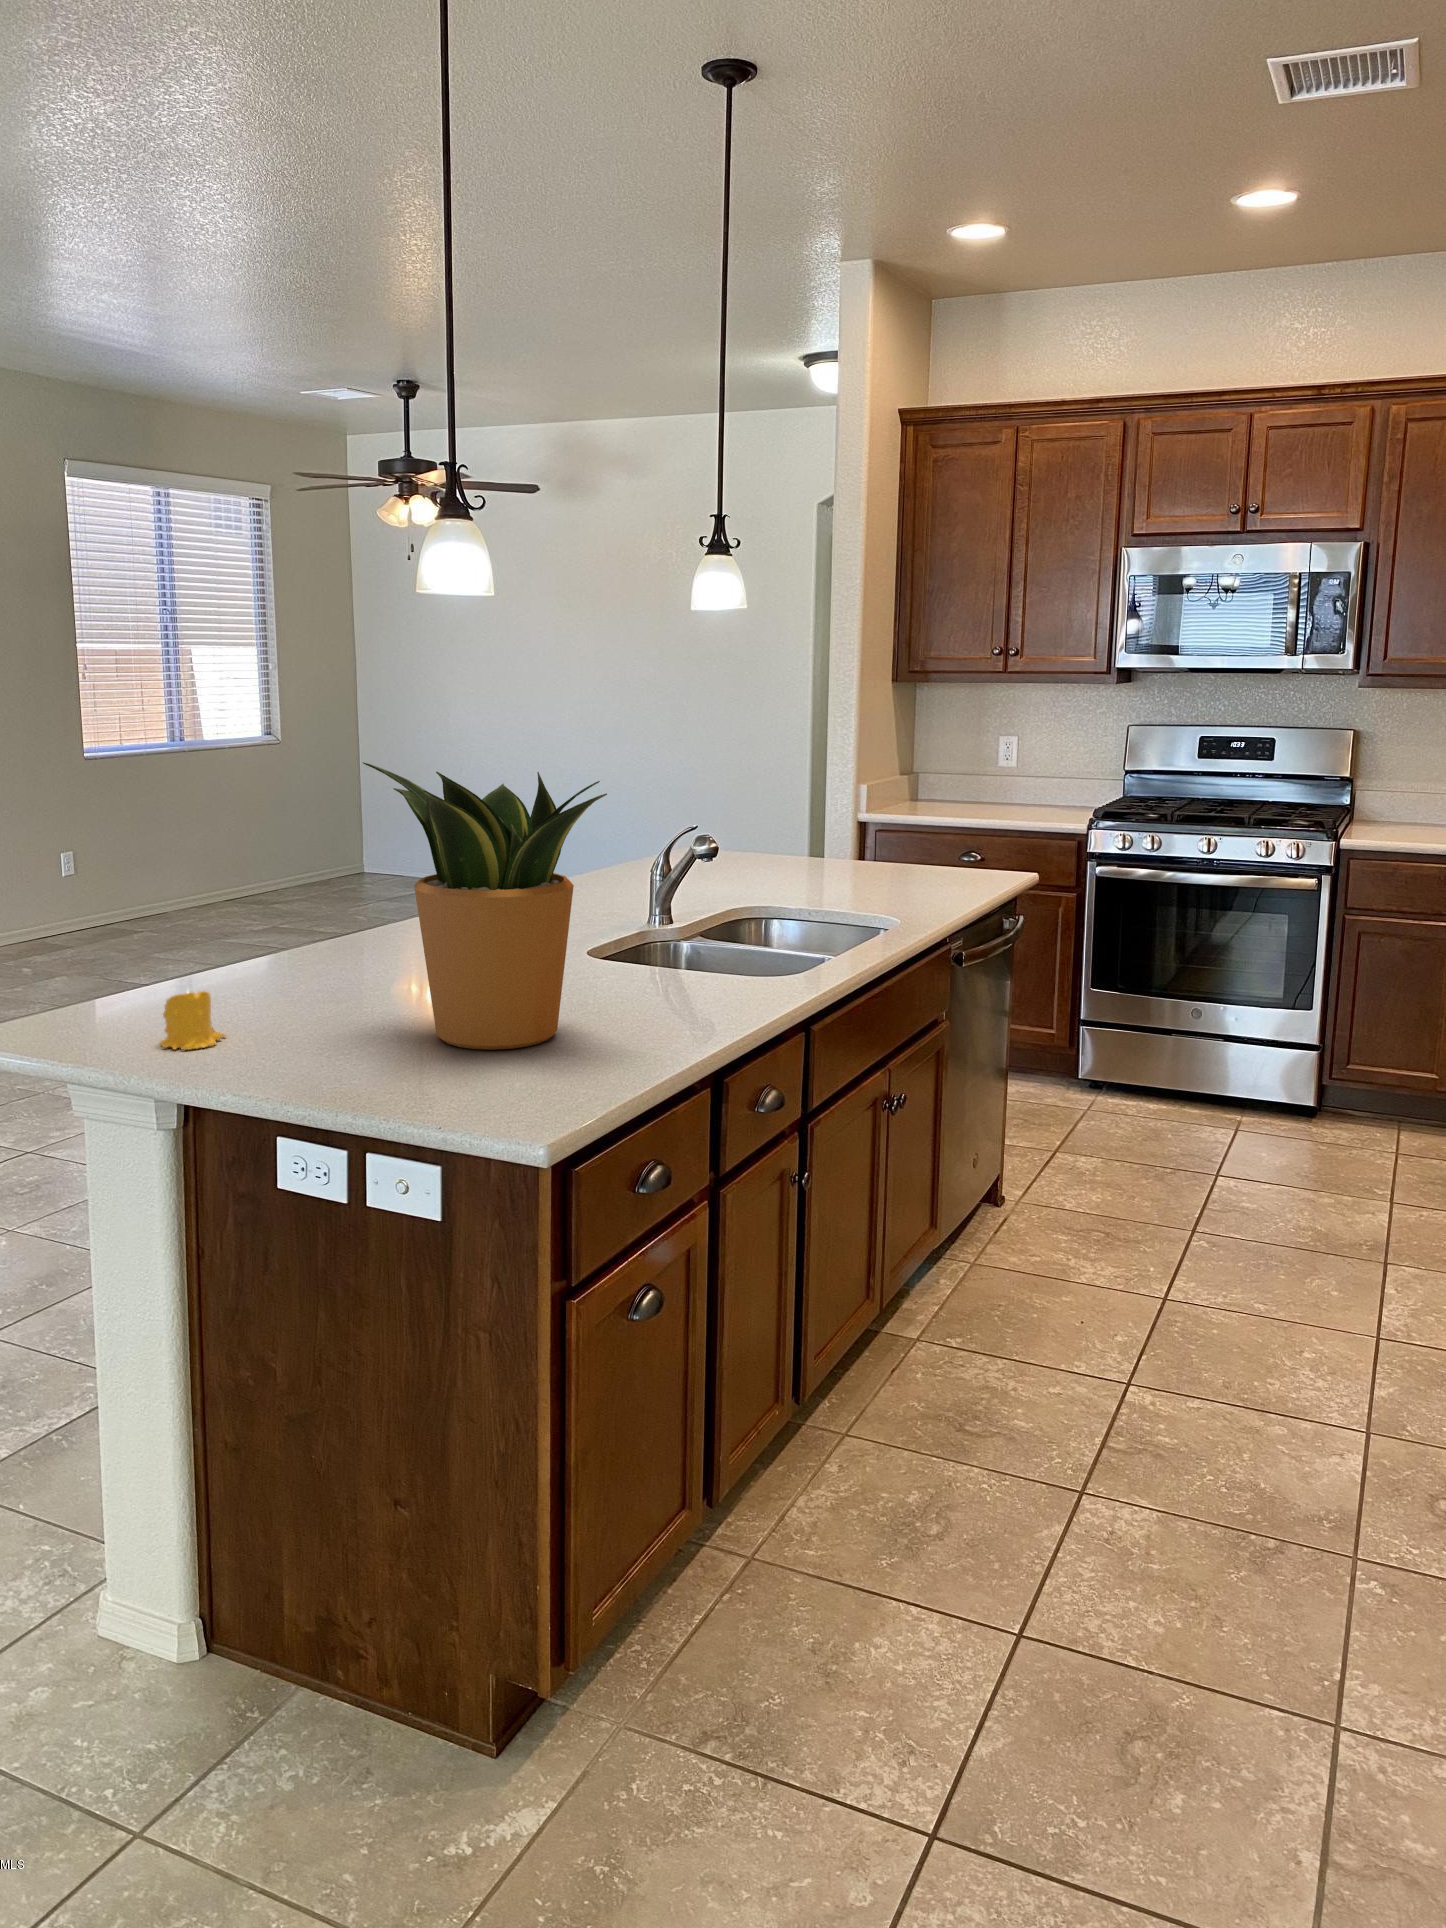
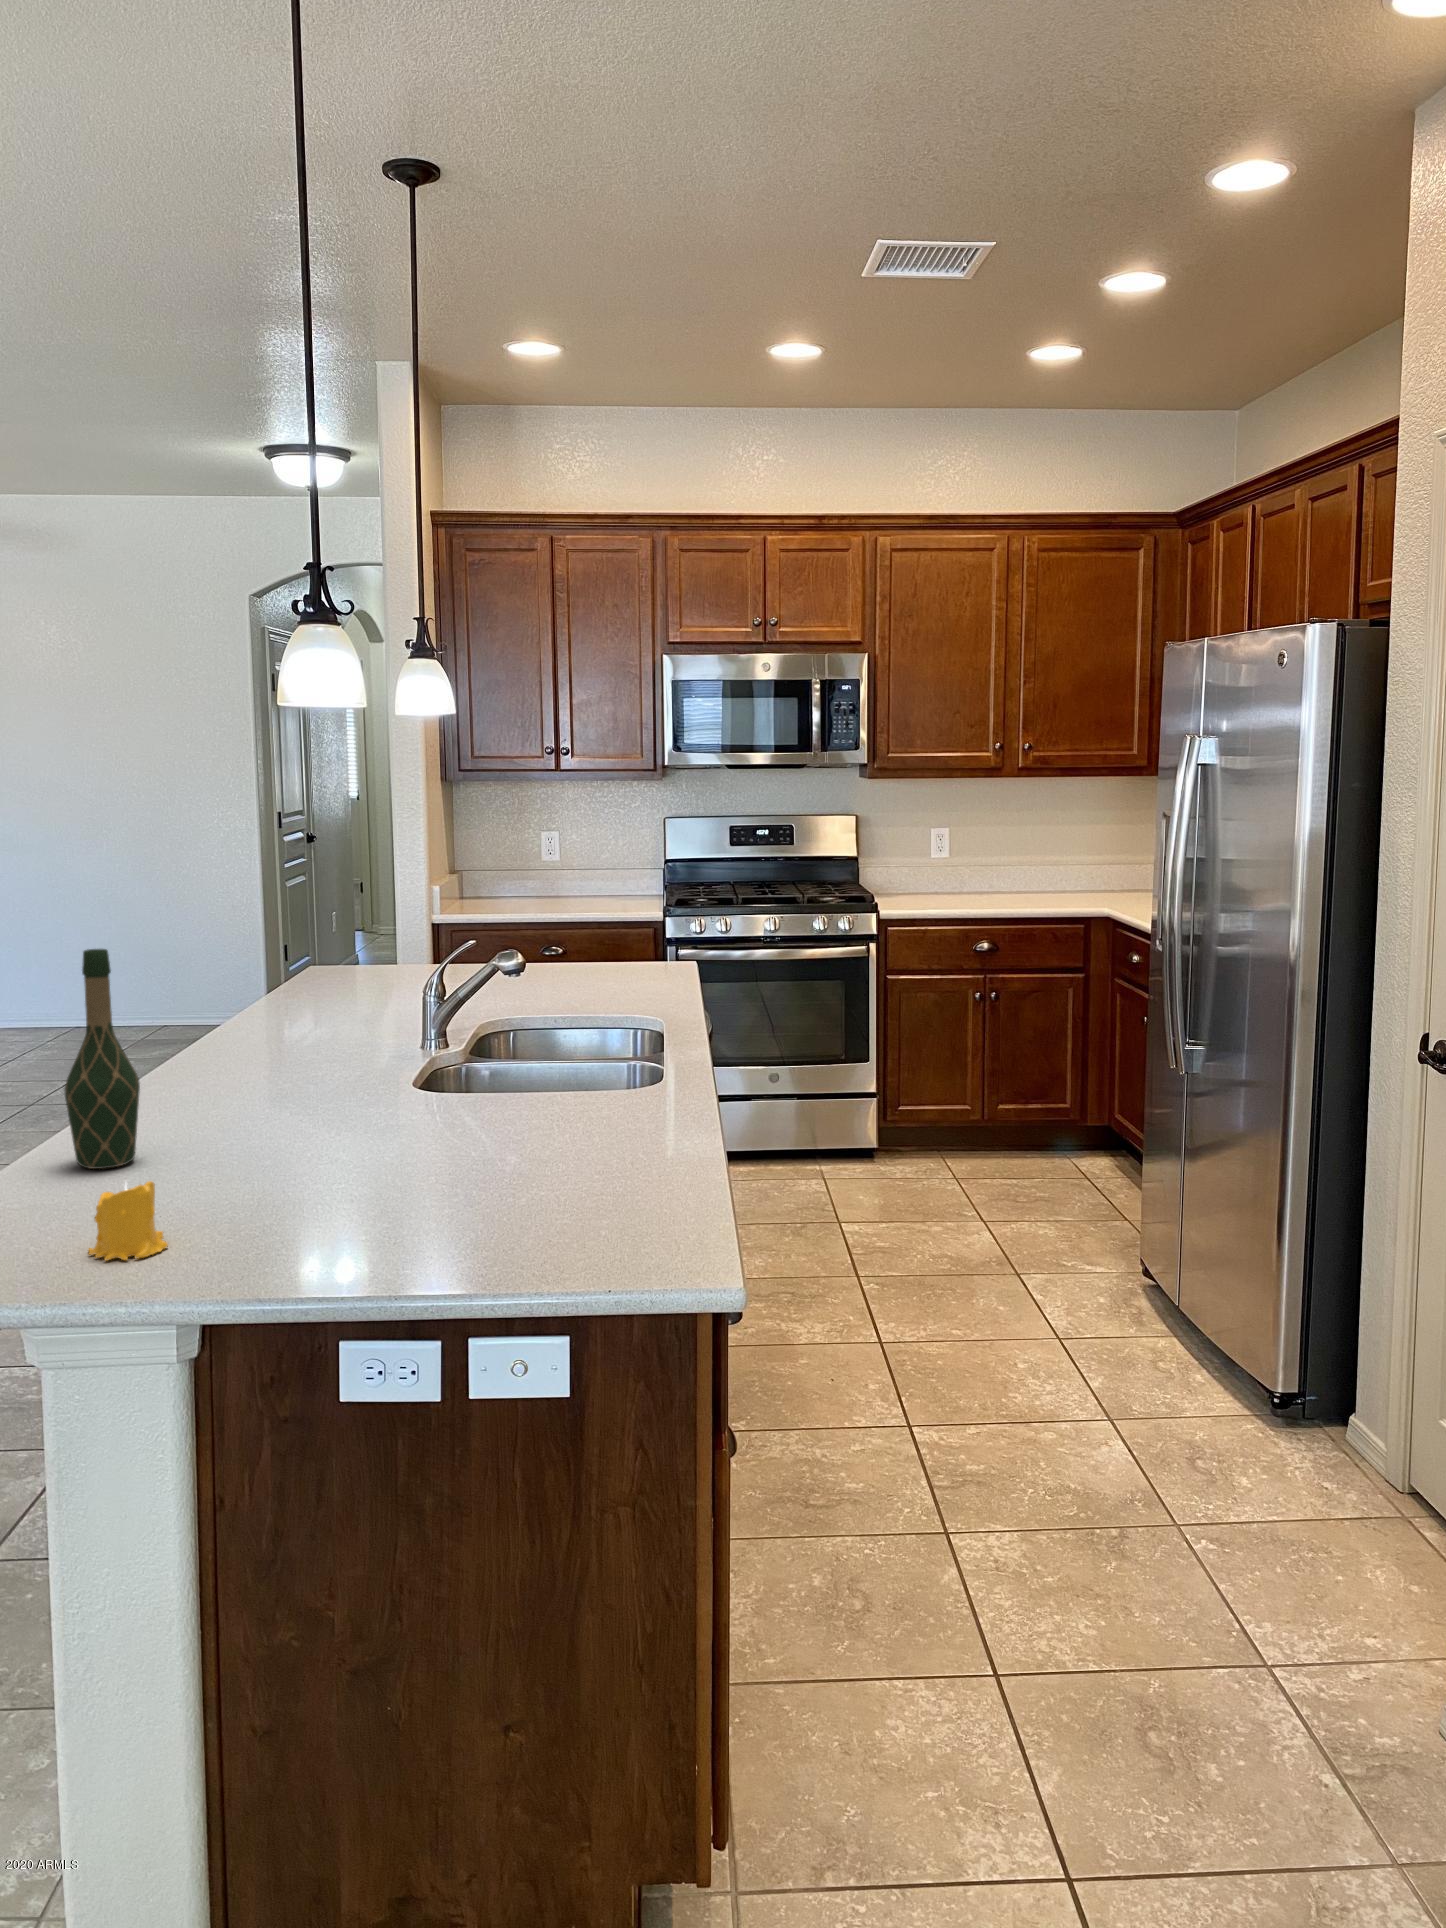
potted plant: present [363,762,607,1050] -> none [324,890,632,1202]
wine bottle: none [248,808,307,987] -> present [64,949,140,1169]

